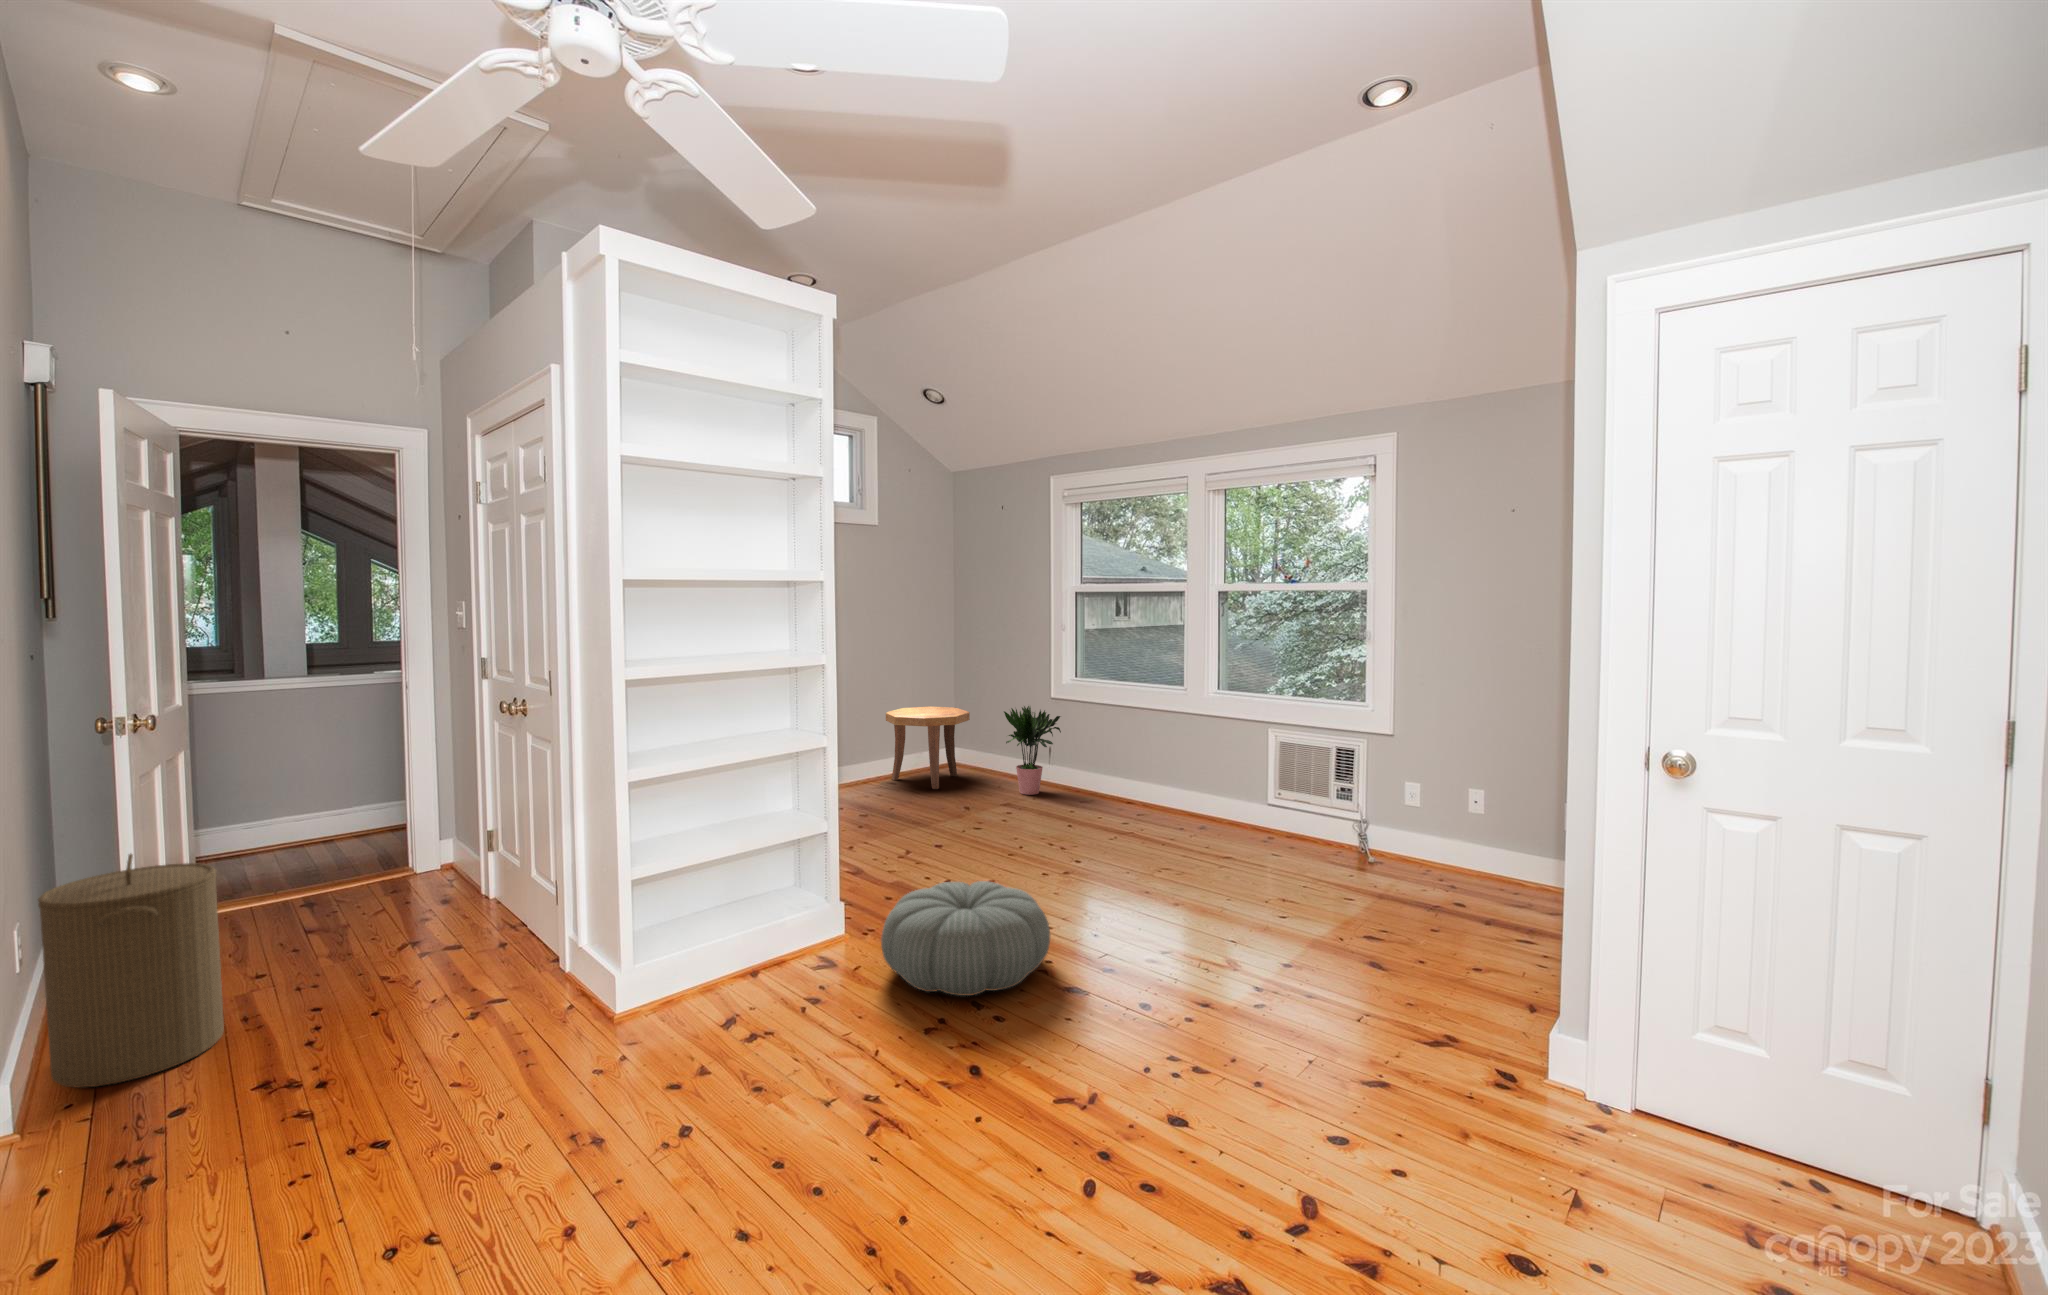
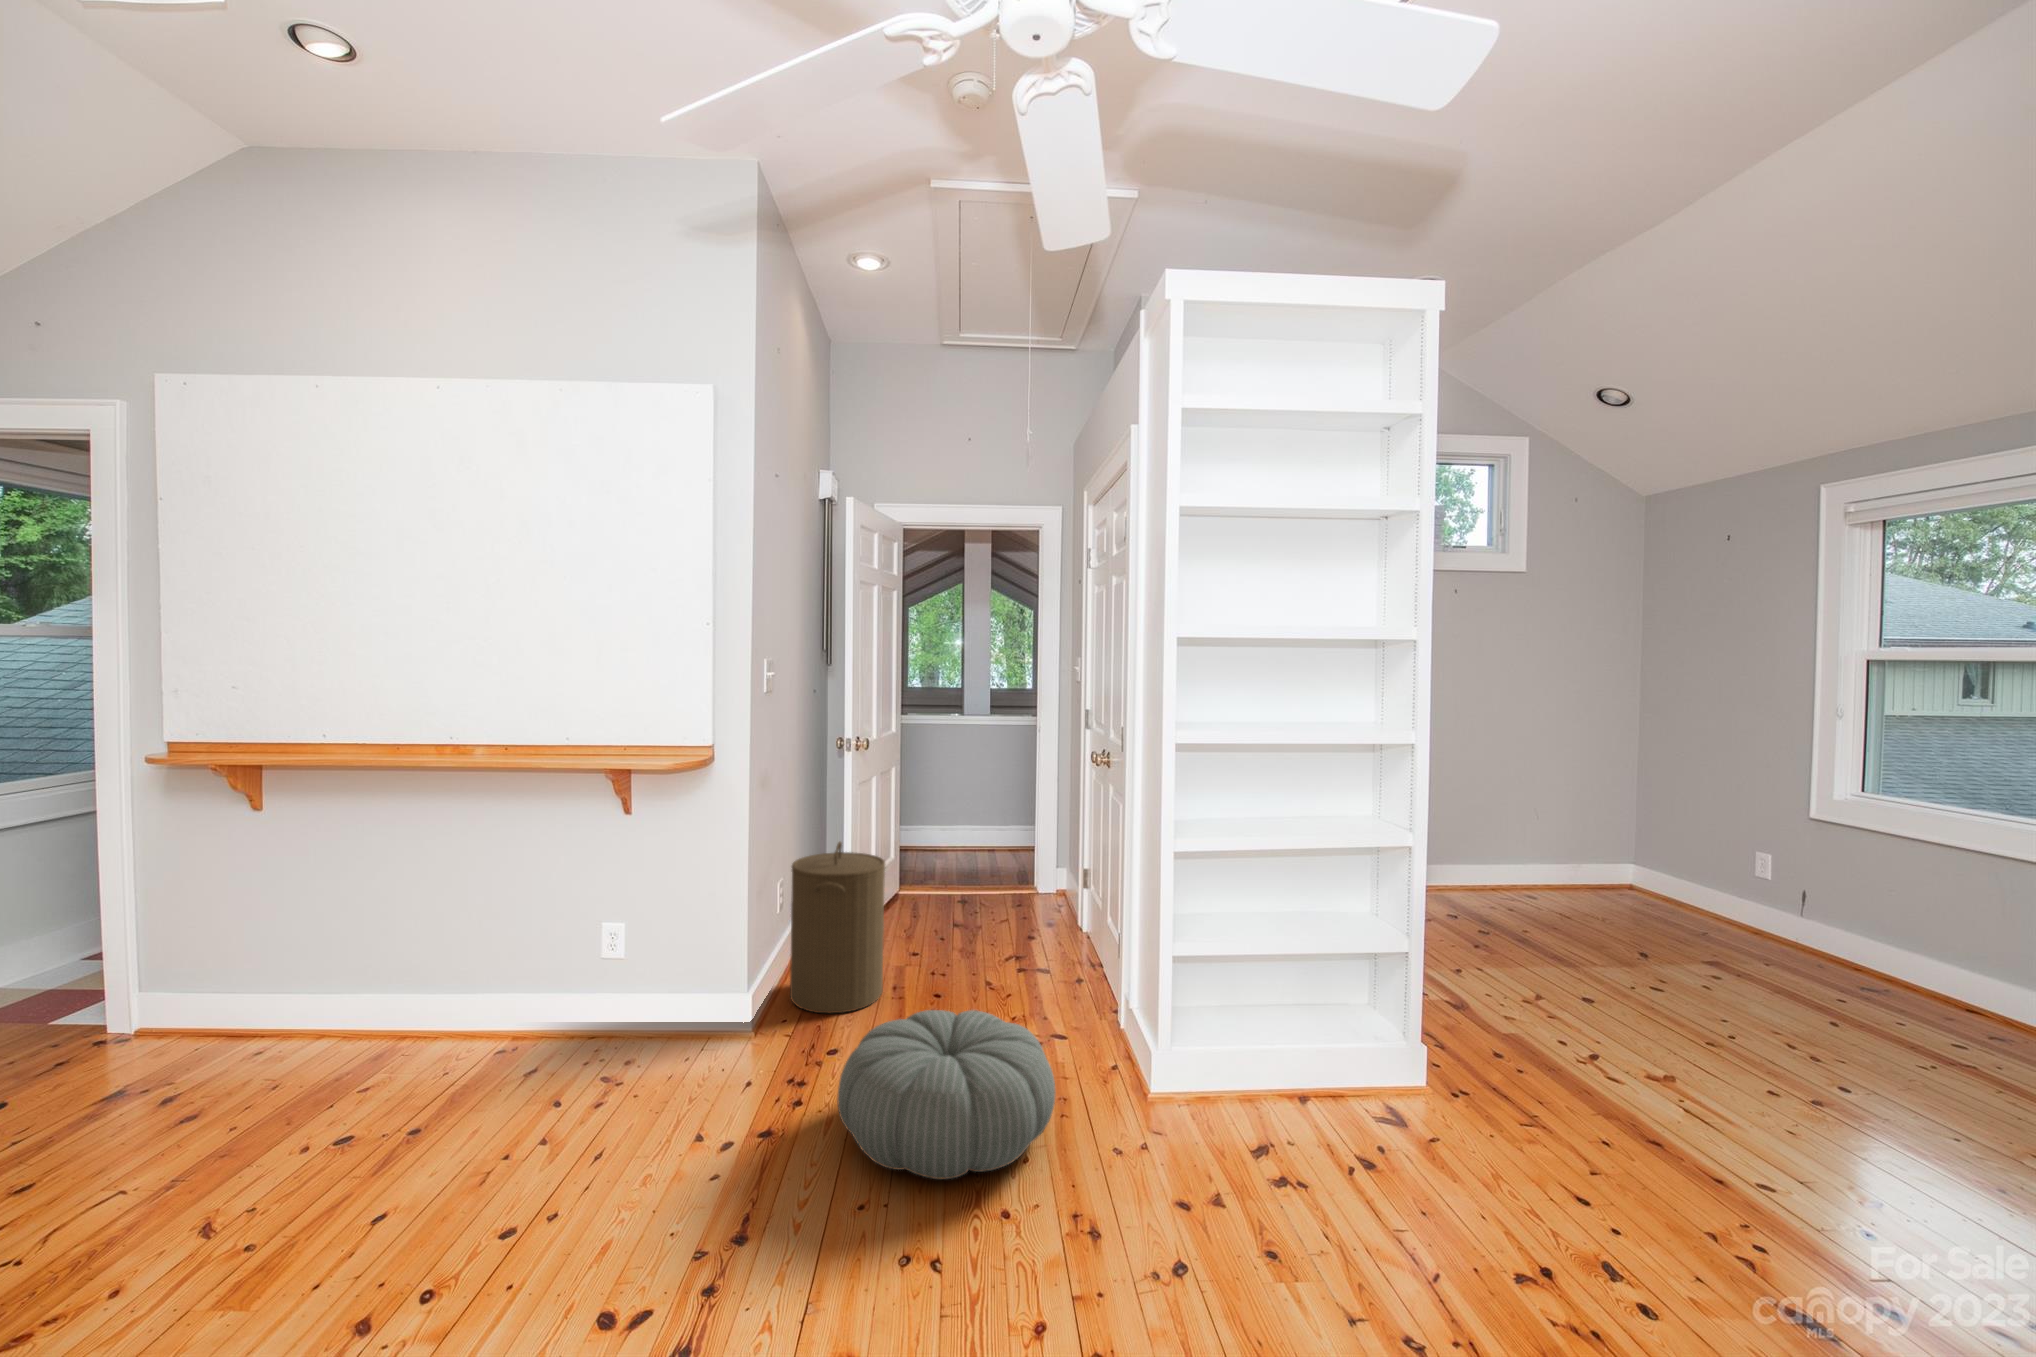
side table: present [886,706,970,789] -> none [1524,804,1655,917]
potted plant: present [1004,706,1061,795] -> none [1709,818,1834,957]
pouf: present [881,881,1050,996] -> present [837,1010,1055,1179]

